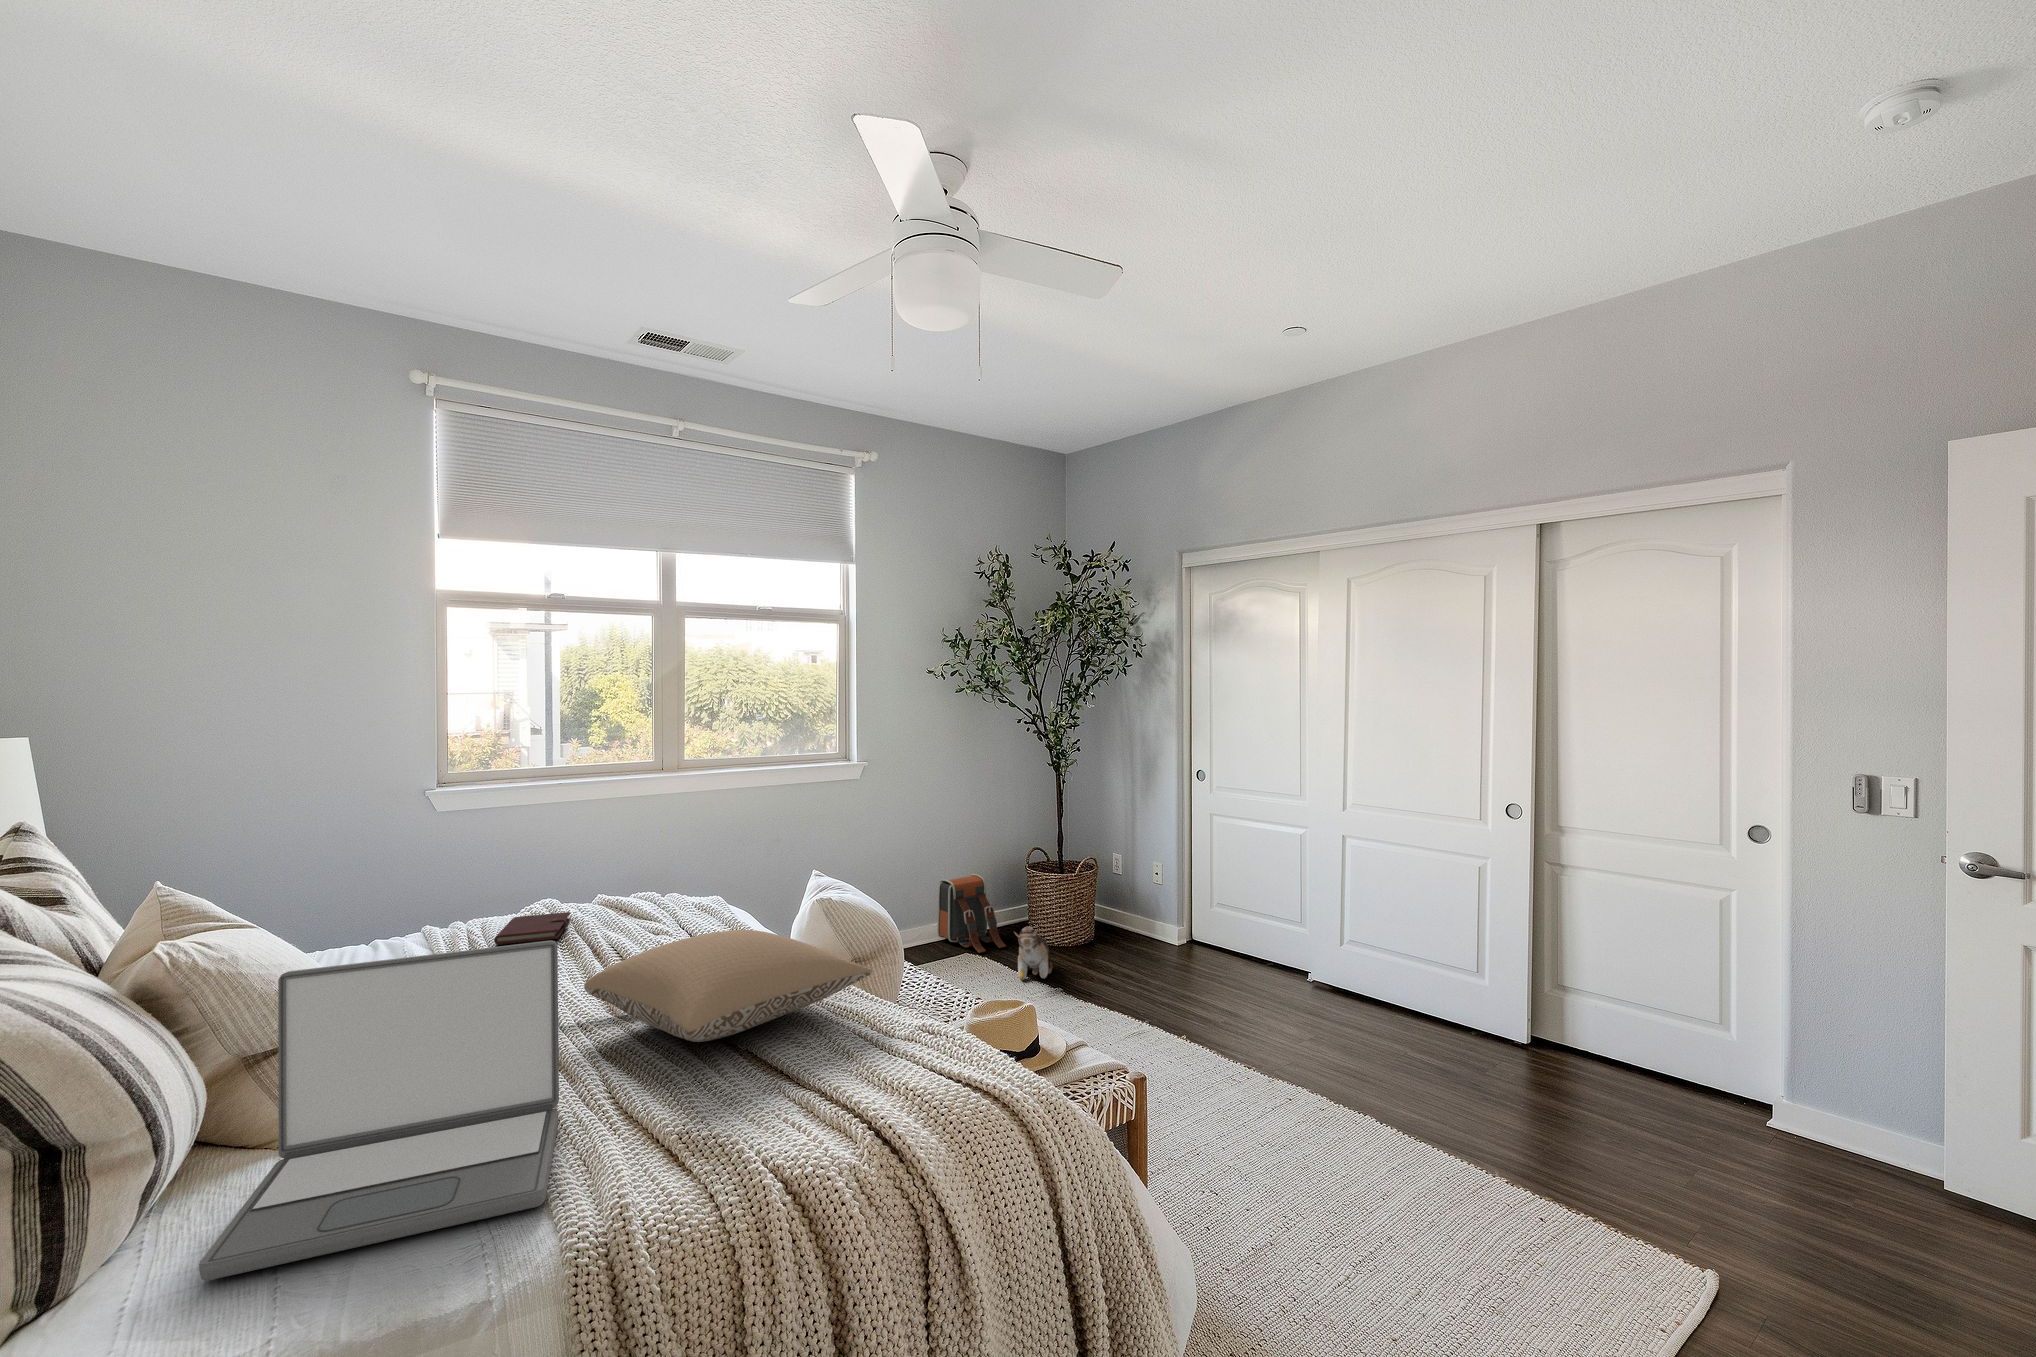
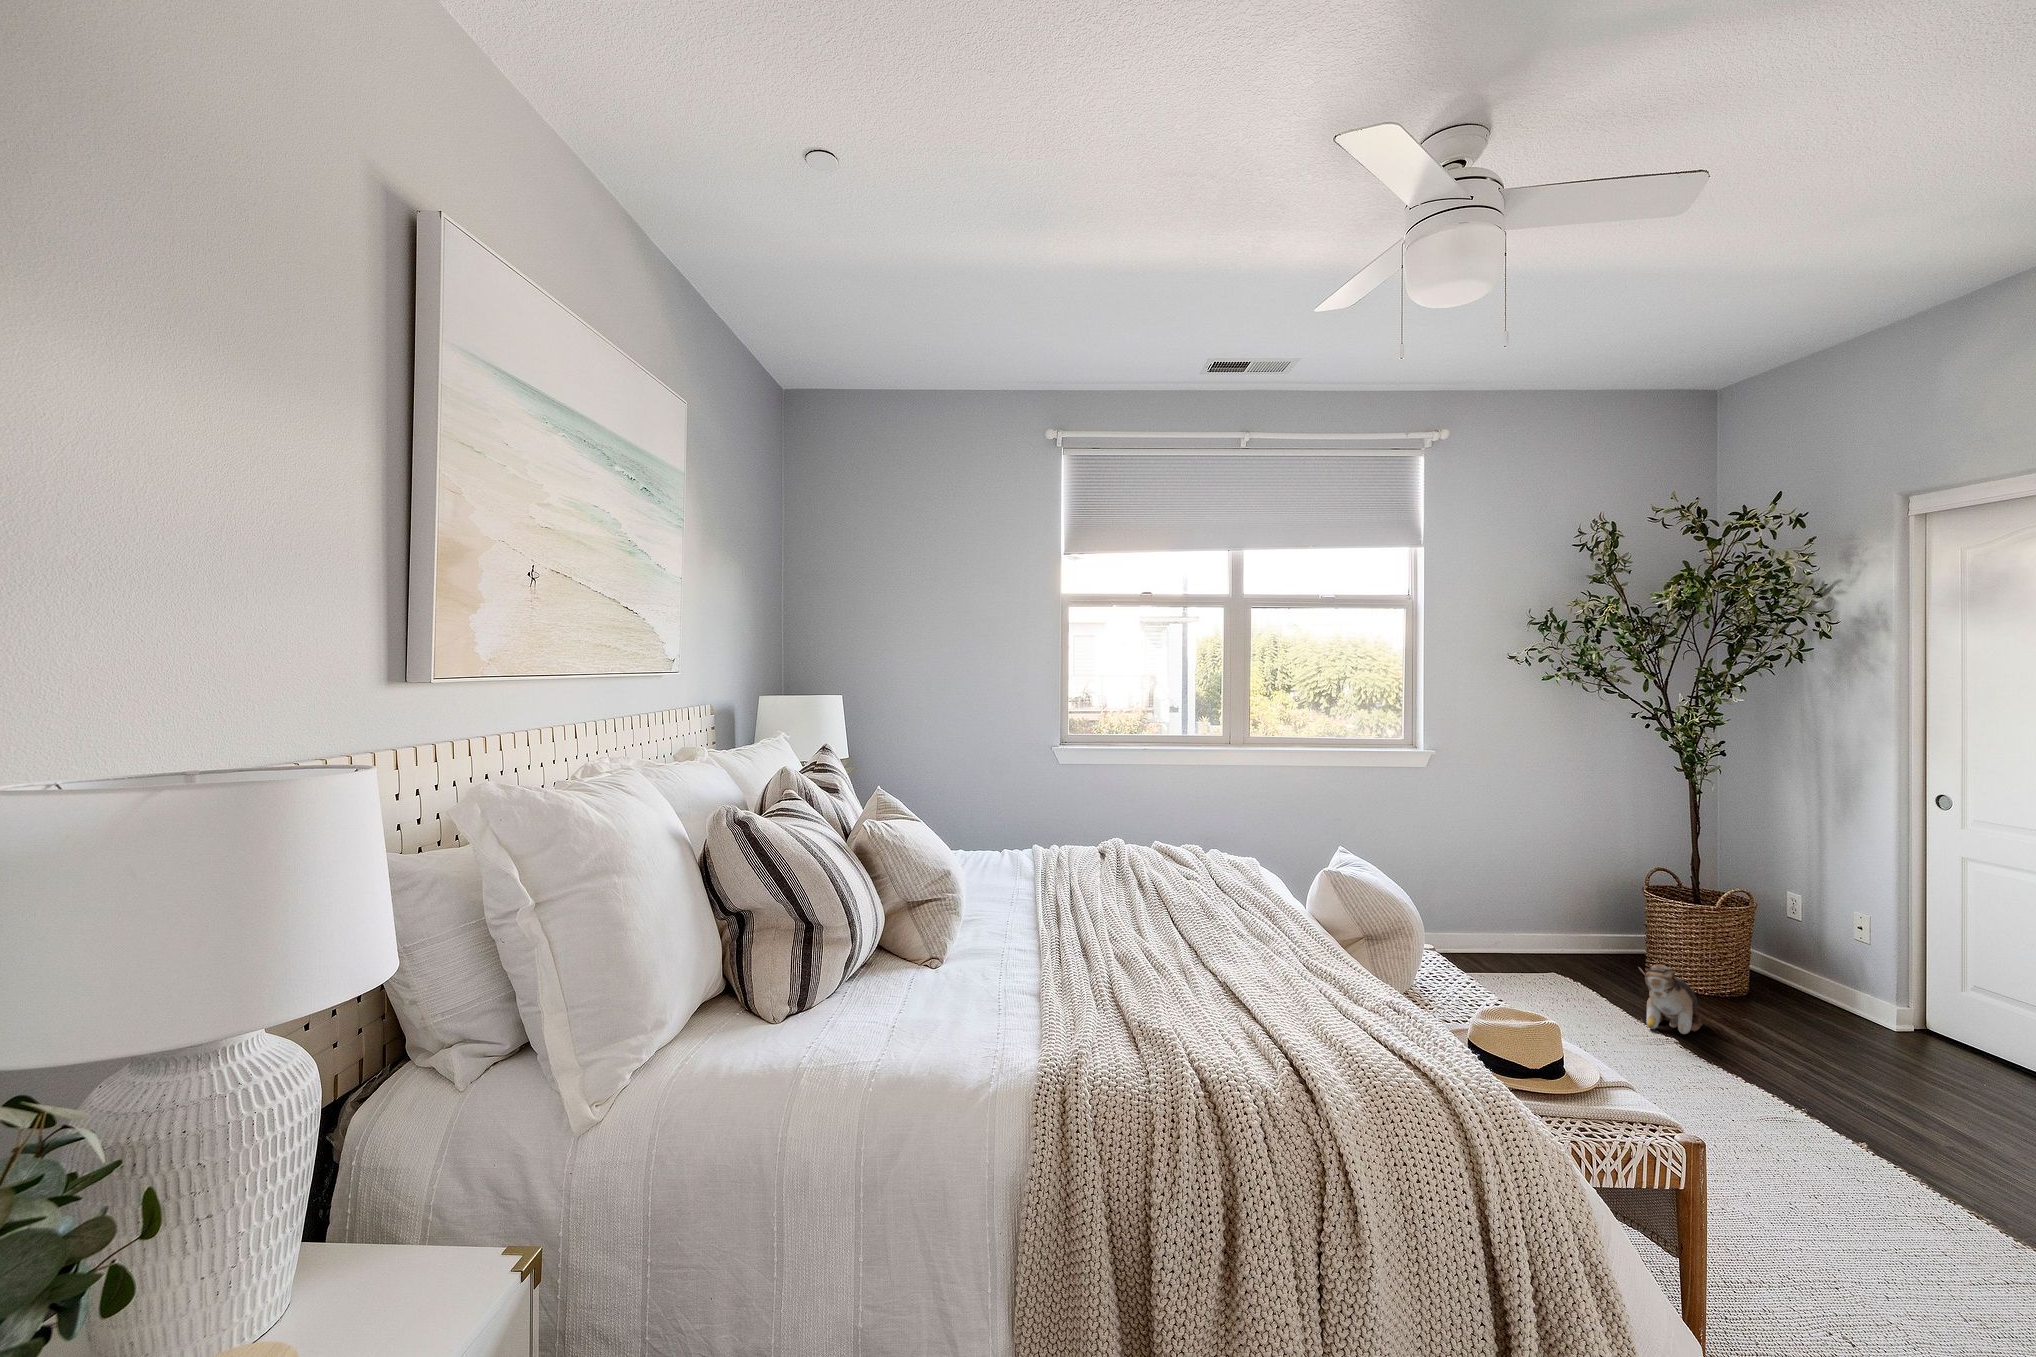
backpack: present [937,874,1006,953] -> none [1550,892,1643,987]
notebook: present [494,912,570,945] -> none [1072,848,1133,869]
pillow: present [584,930,872,1042] -> none [1111,879,1352,965]
laptop: present [199,940,559,1281] -> none [853,844,1069,1040]

